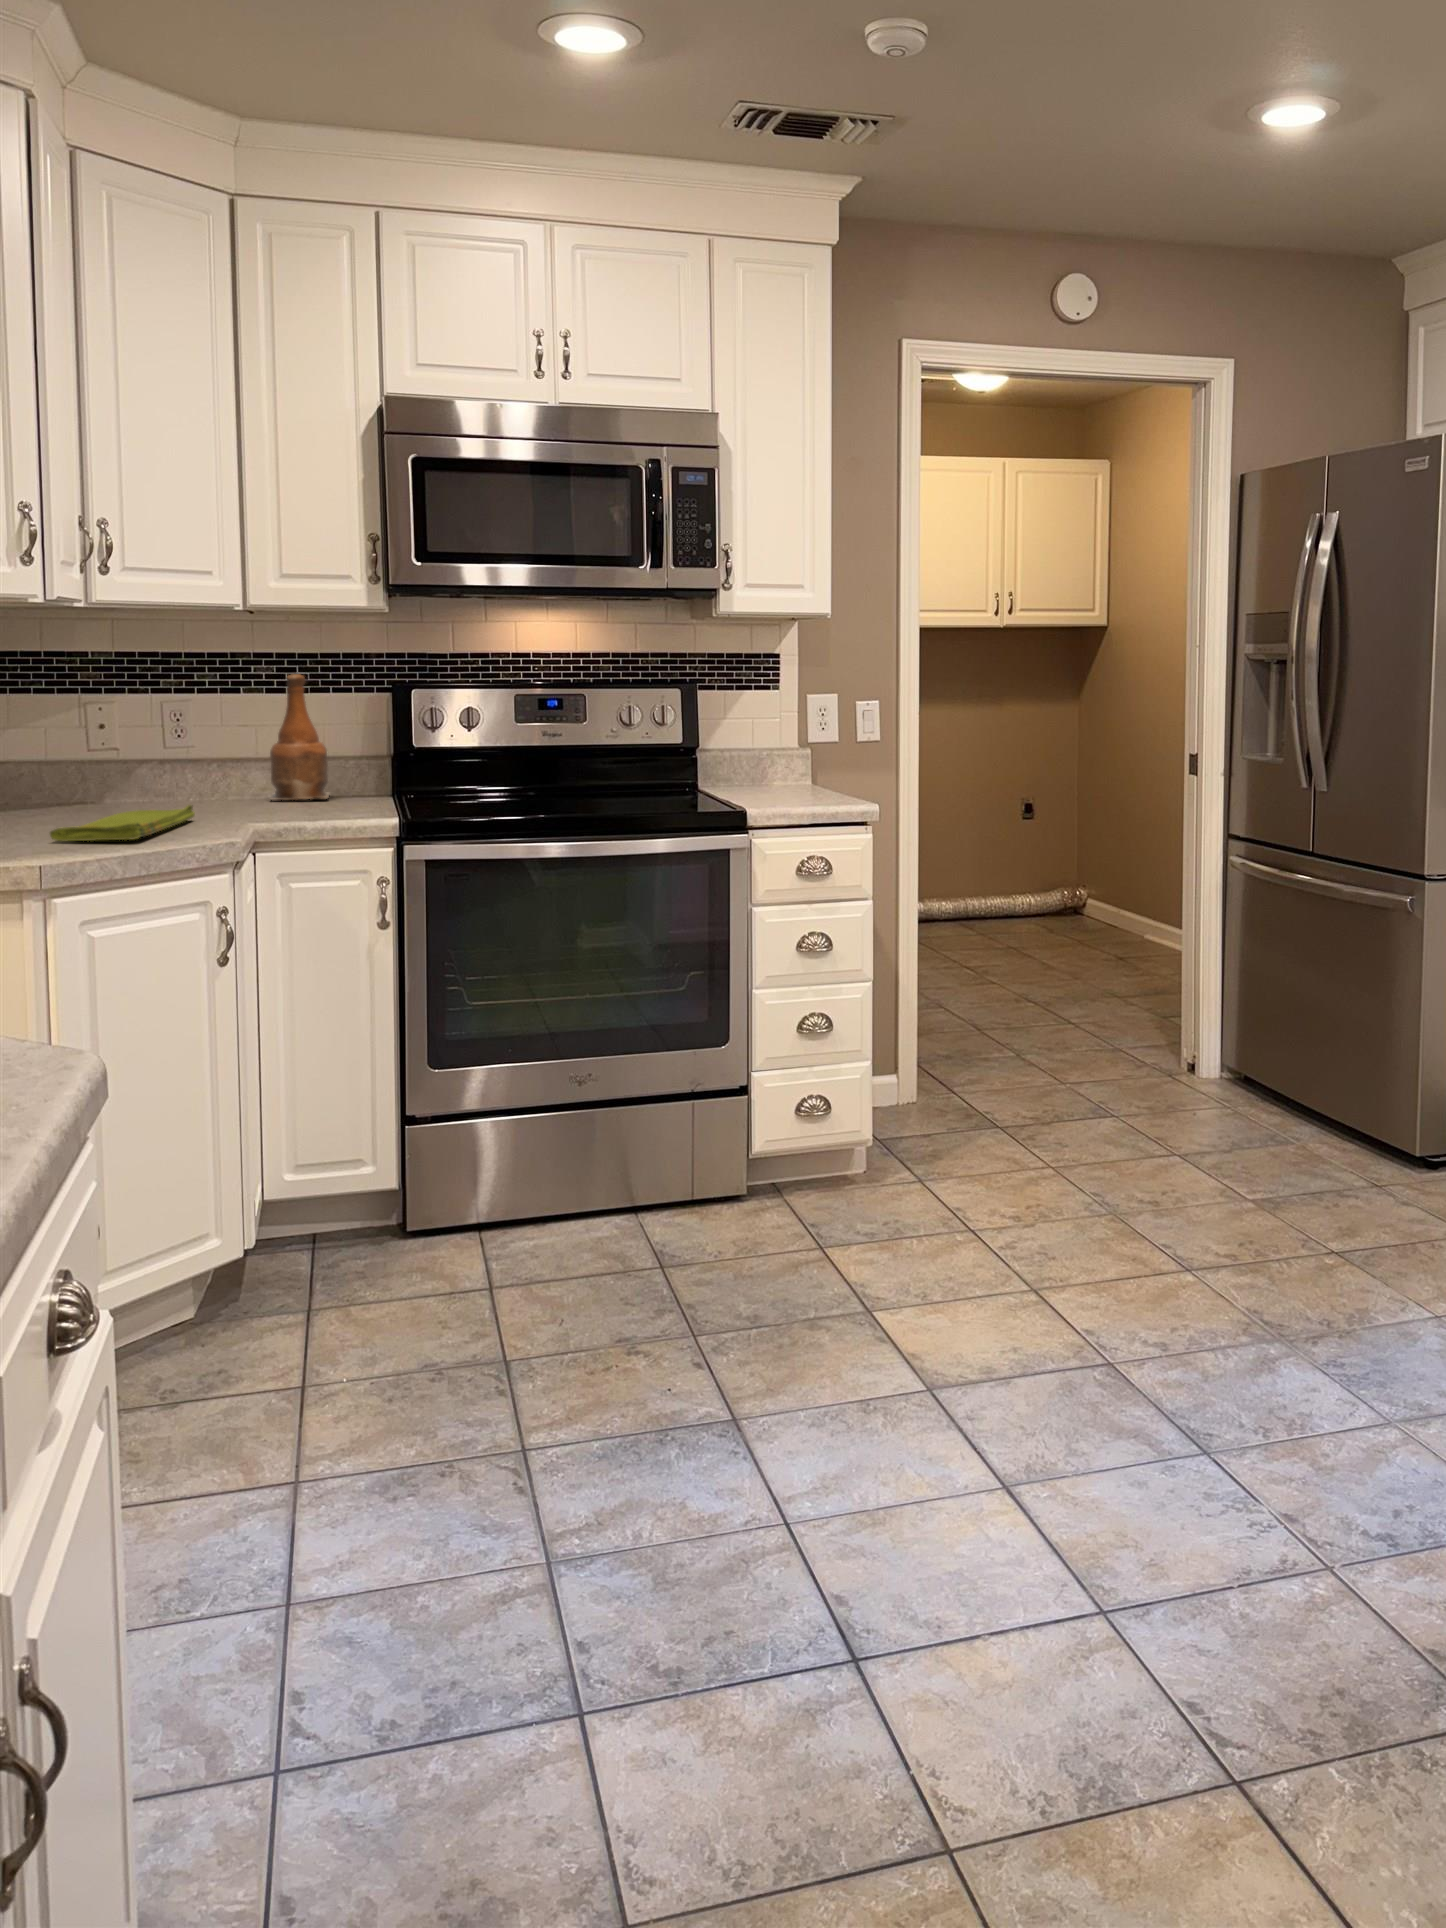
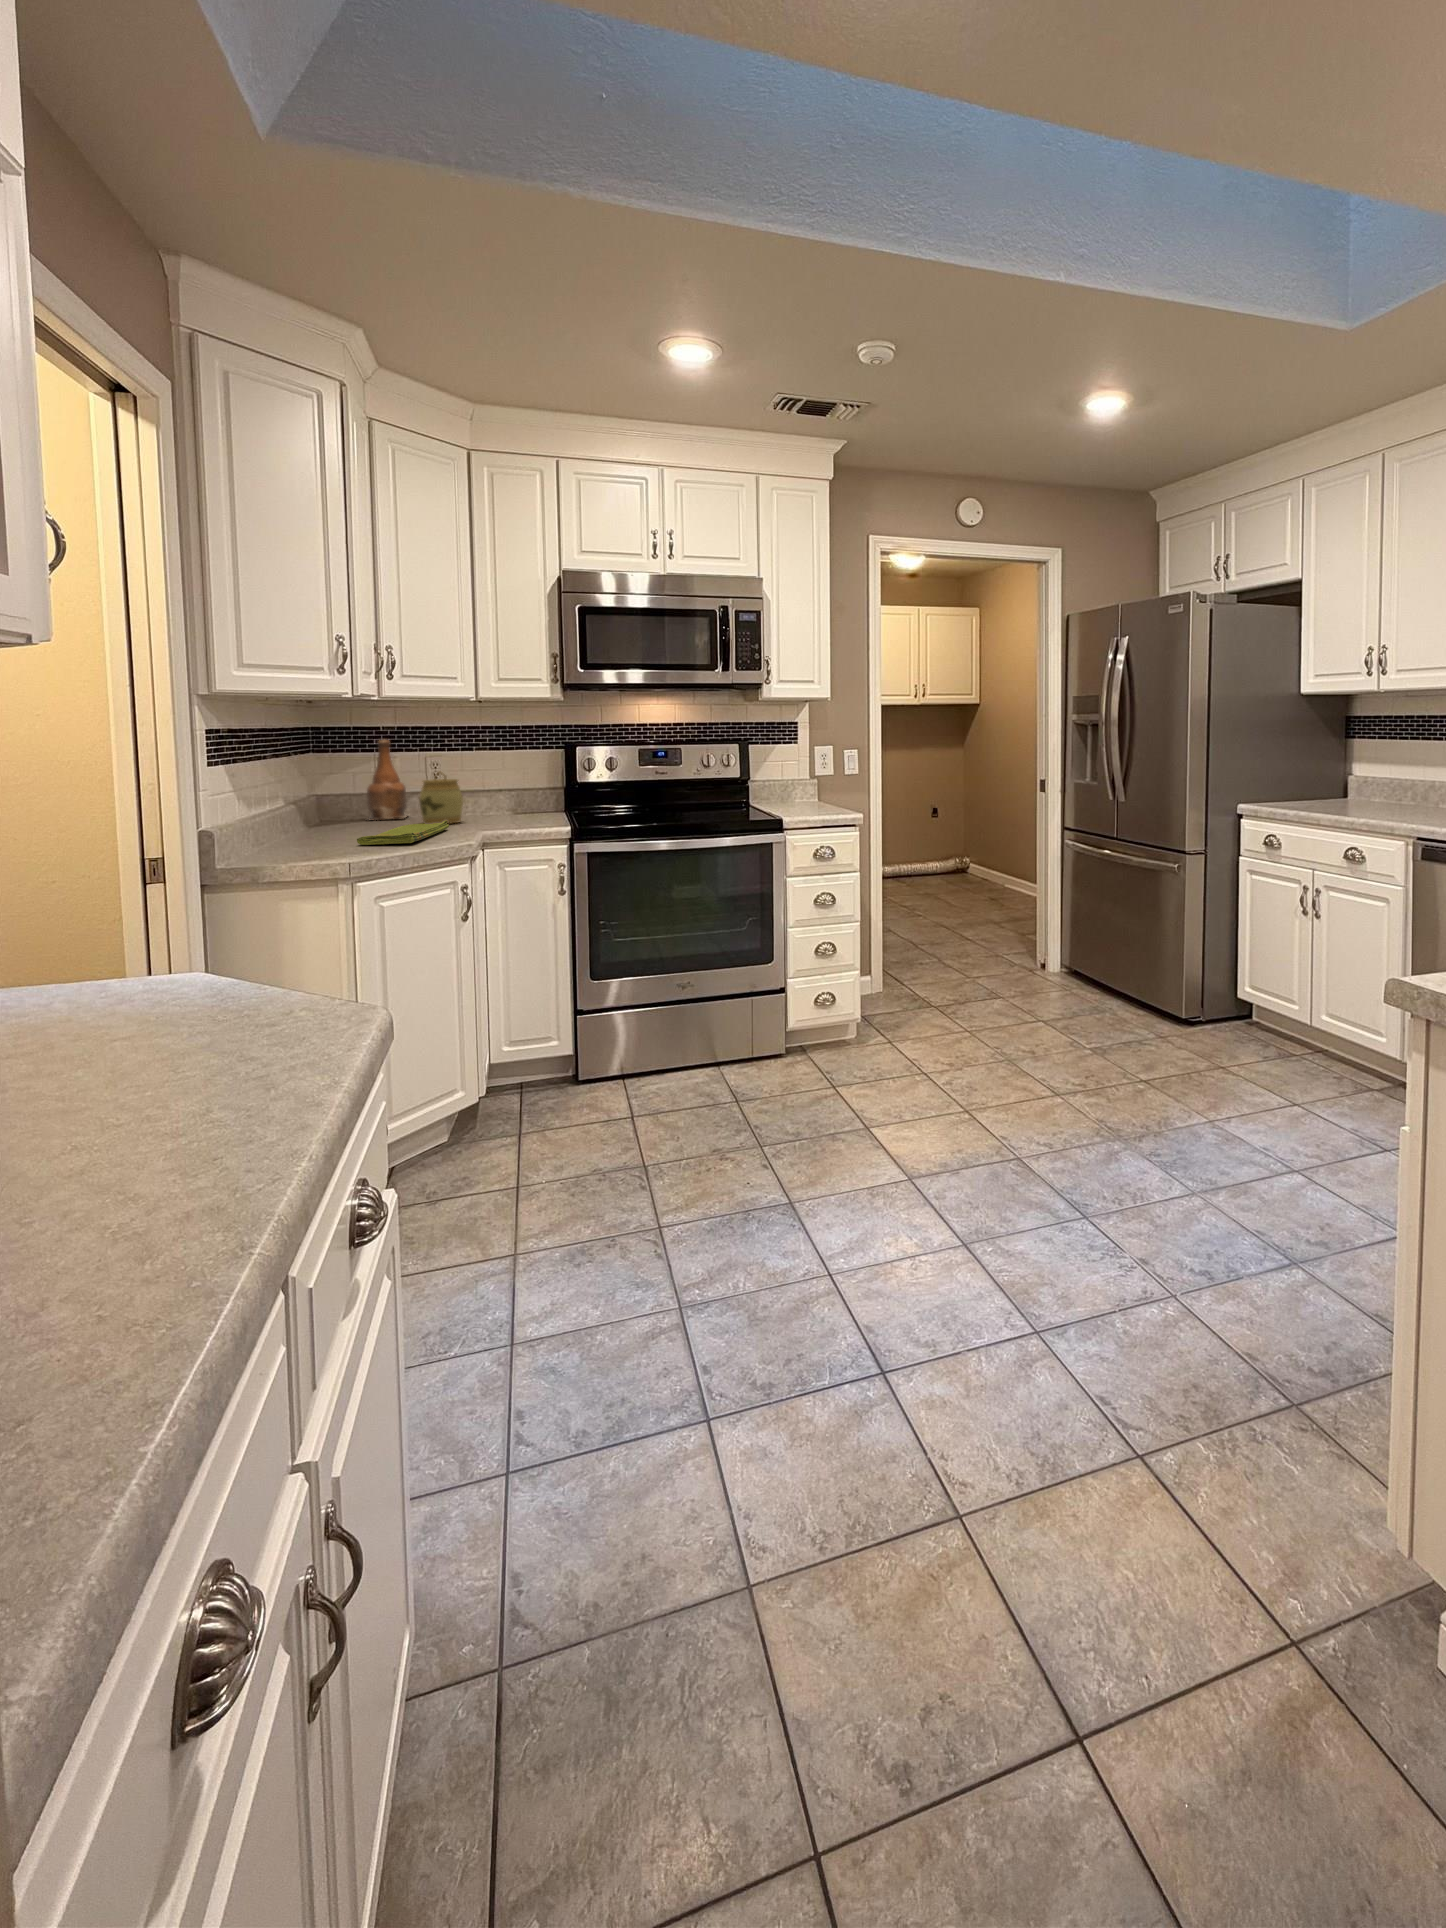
bottle: present [270,674,329,800] -> present [367,740,407,820]
jar: none [147,724,217,812] -> present [419,772,463,824]

